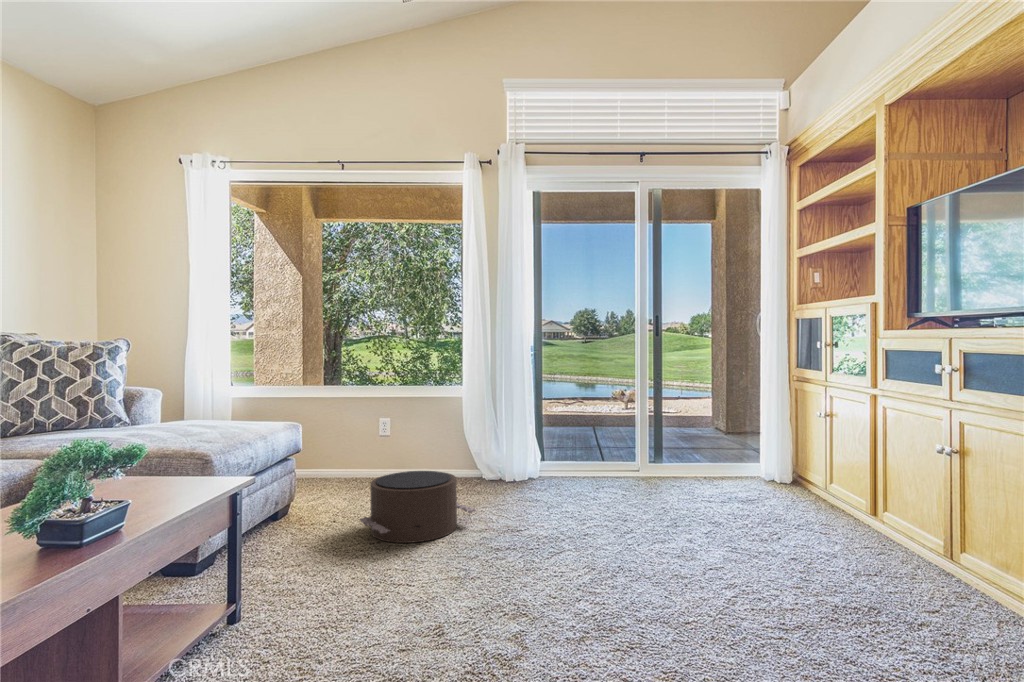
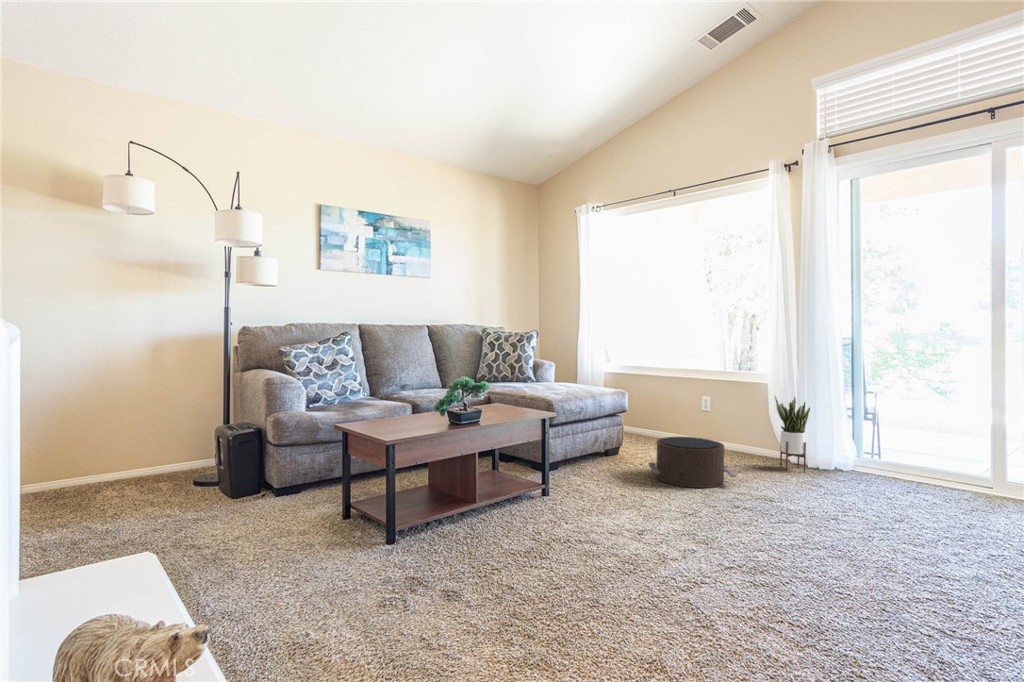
potted plant: none [476,407,510,491] -> present [774,396,810,472]

